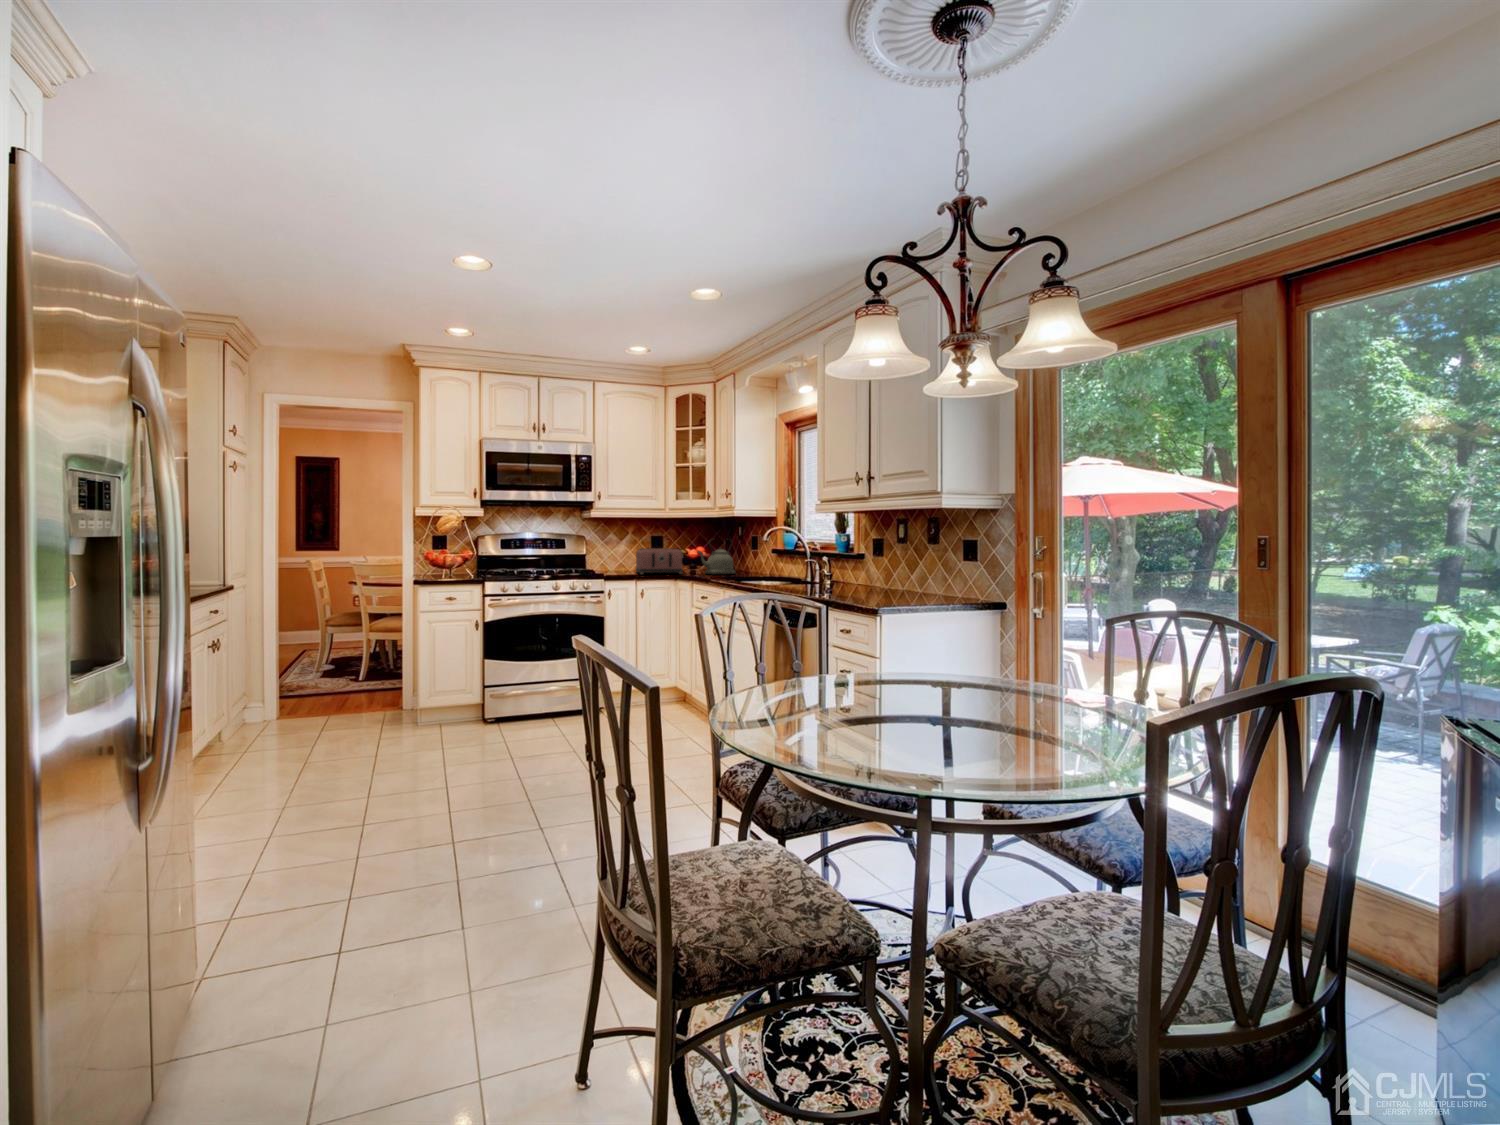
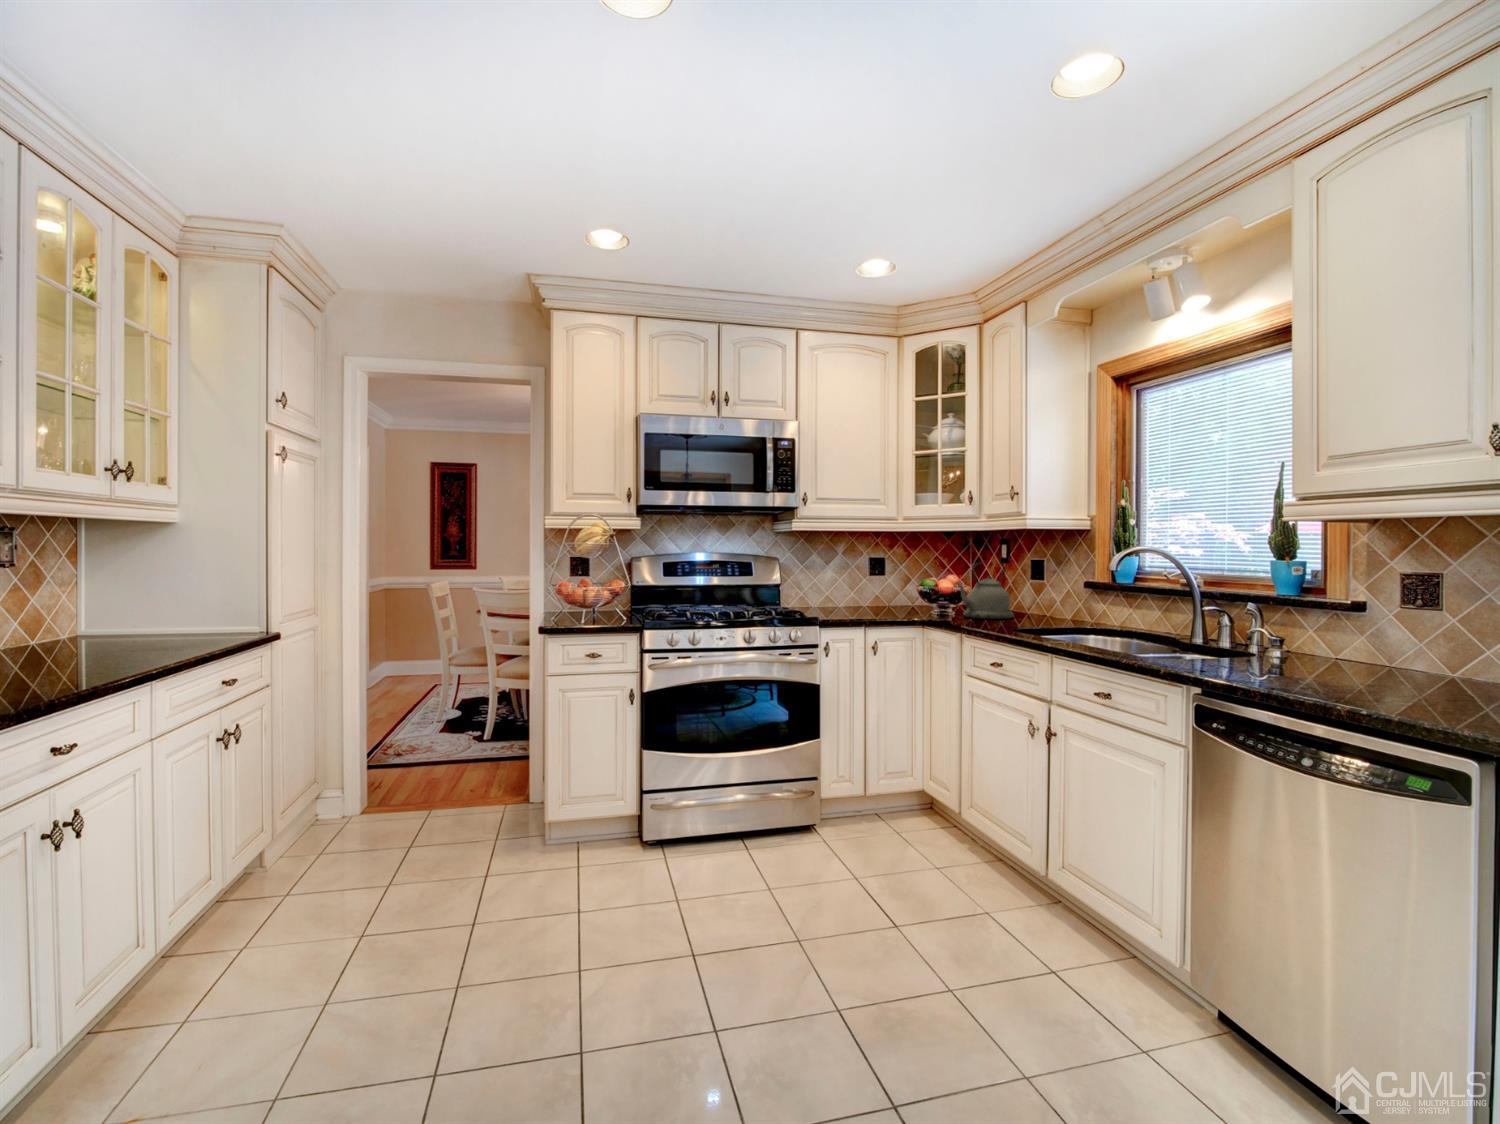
toaster: present [636,548,683,574] -> none [850,576,931,616]

